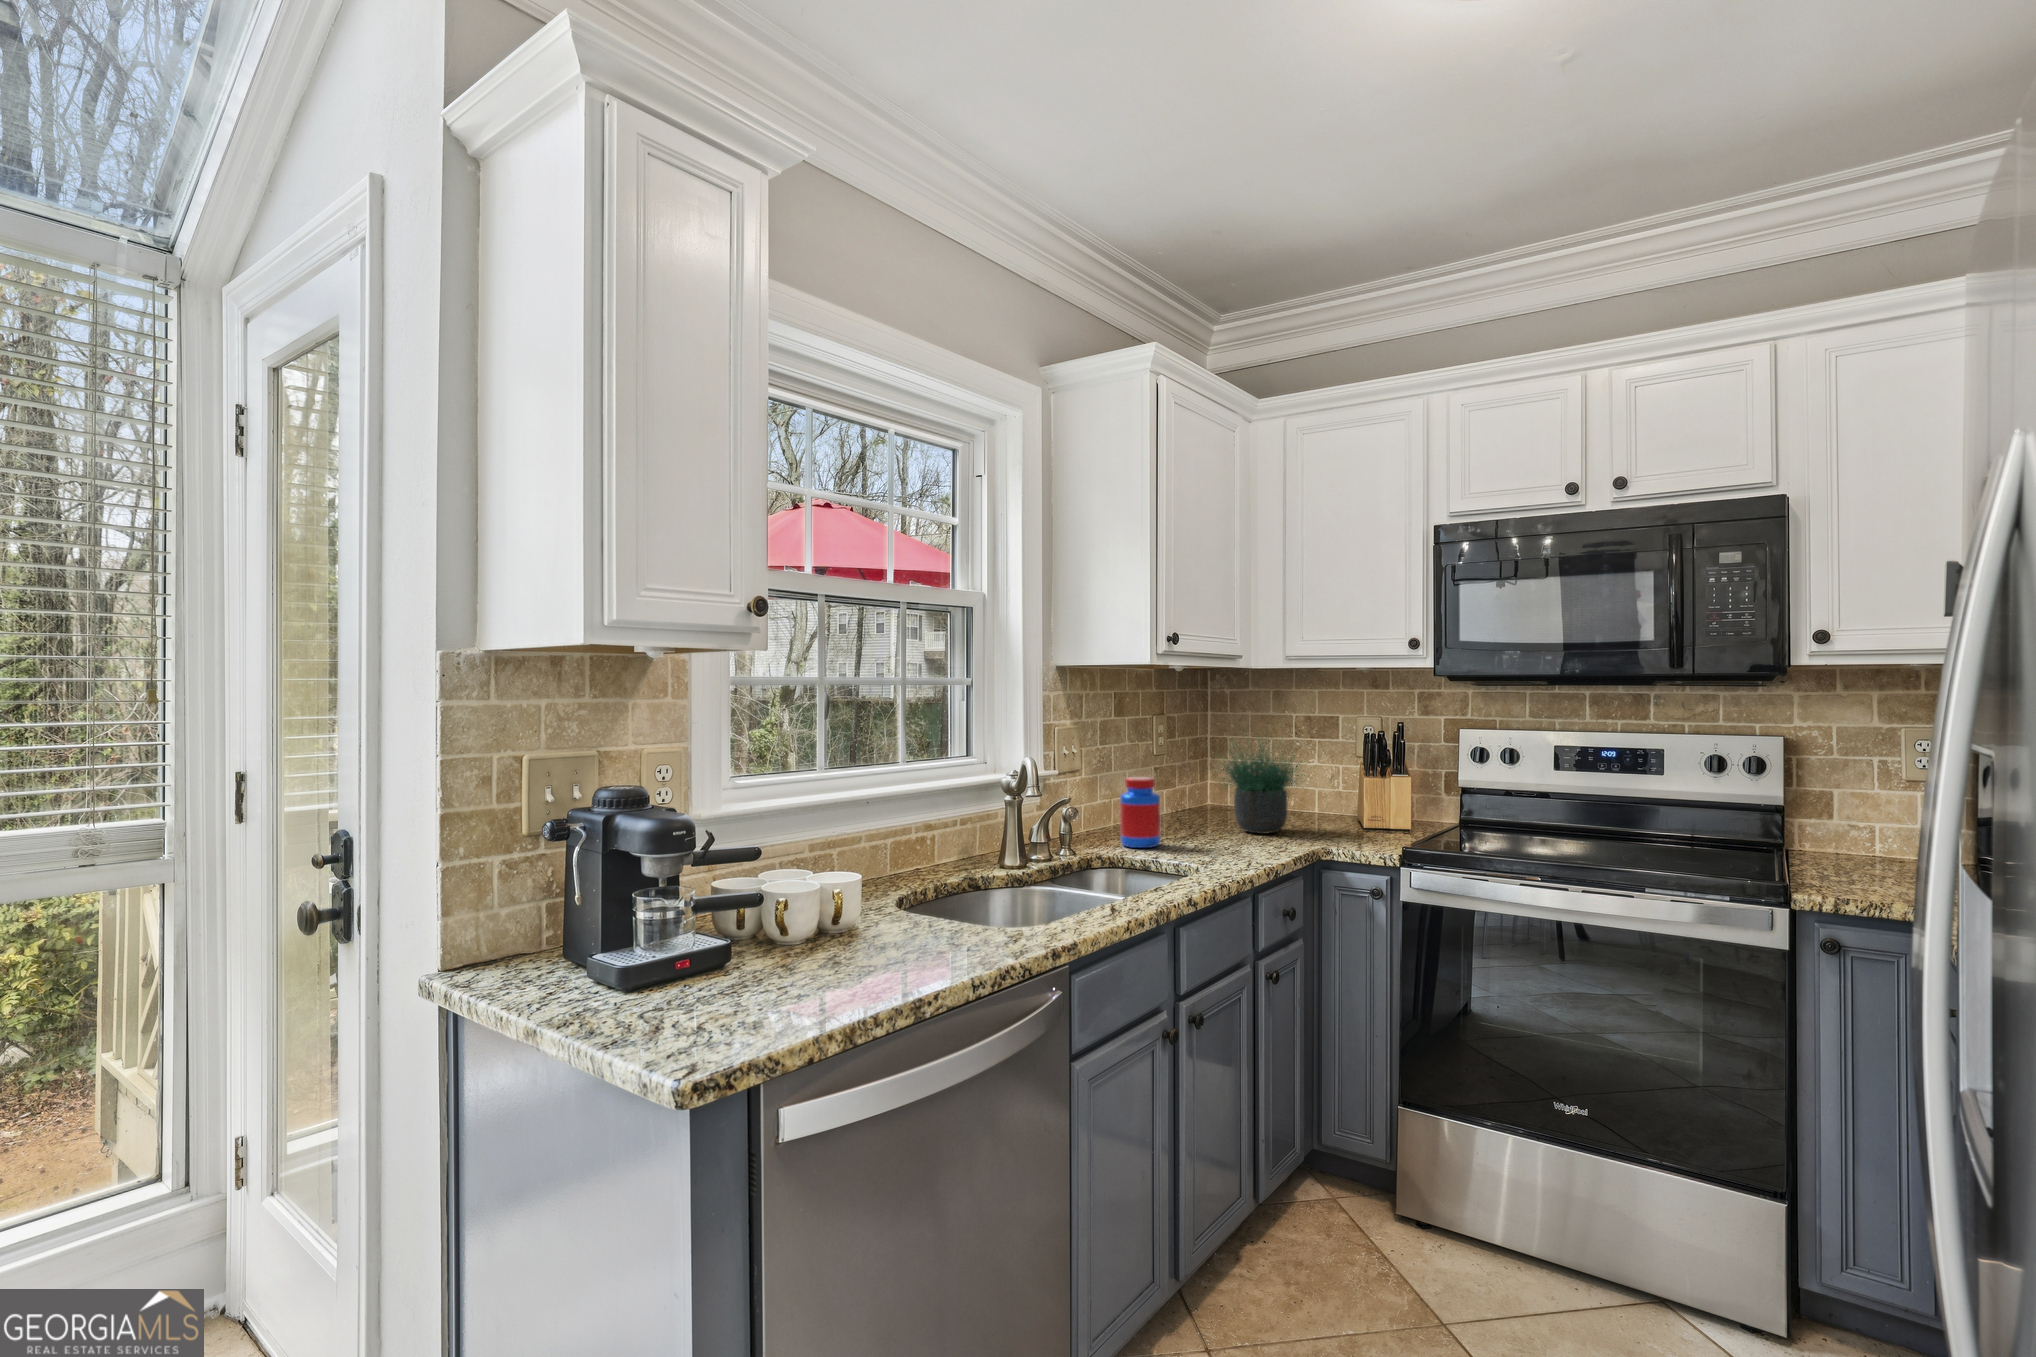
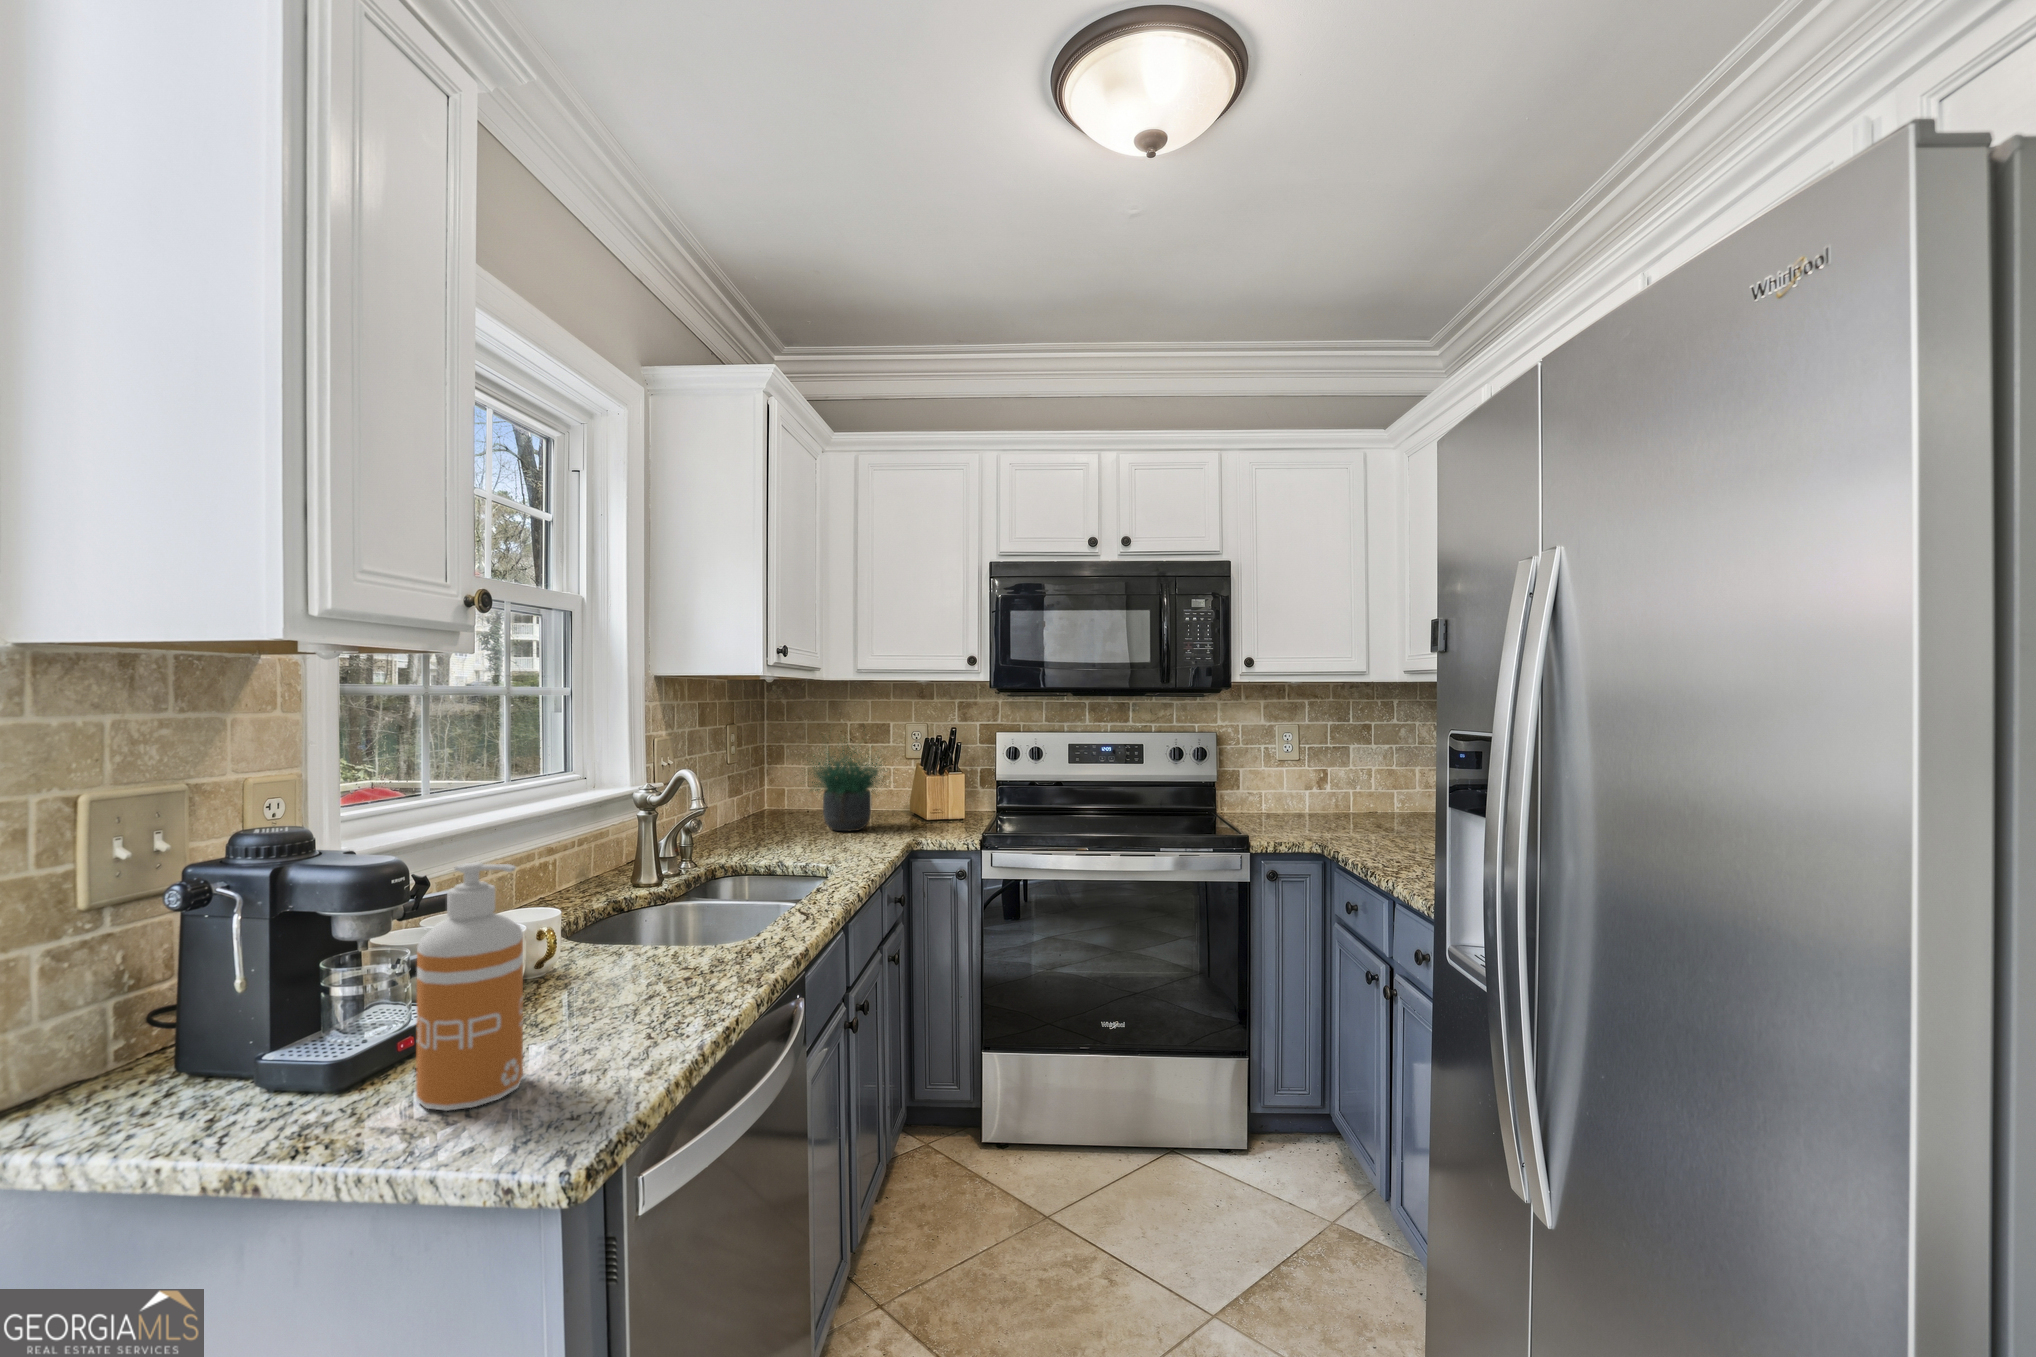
jar: present [1120,777,1161,848] -> none [735,784,775,855]
soap dispenser: none [654,823,732,1019] -> present [416,862,523,1111]

